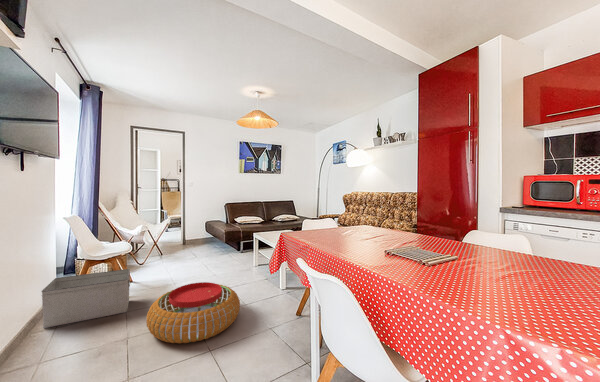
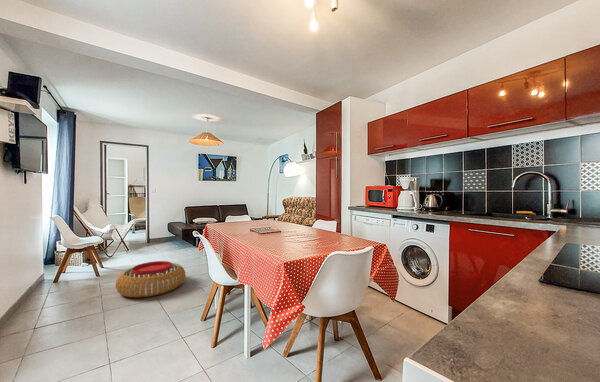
storage bin: present [42,269,130,328] -> none [35,255,102,295]

